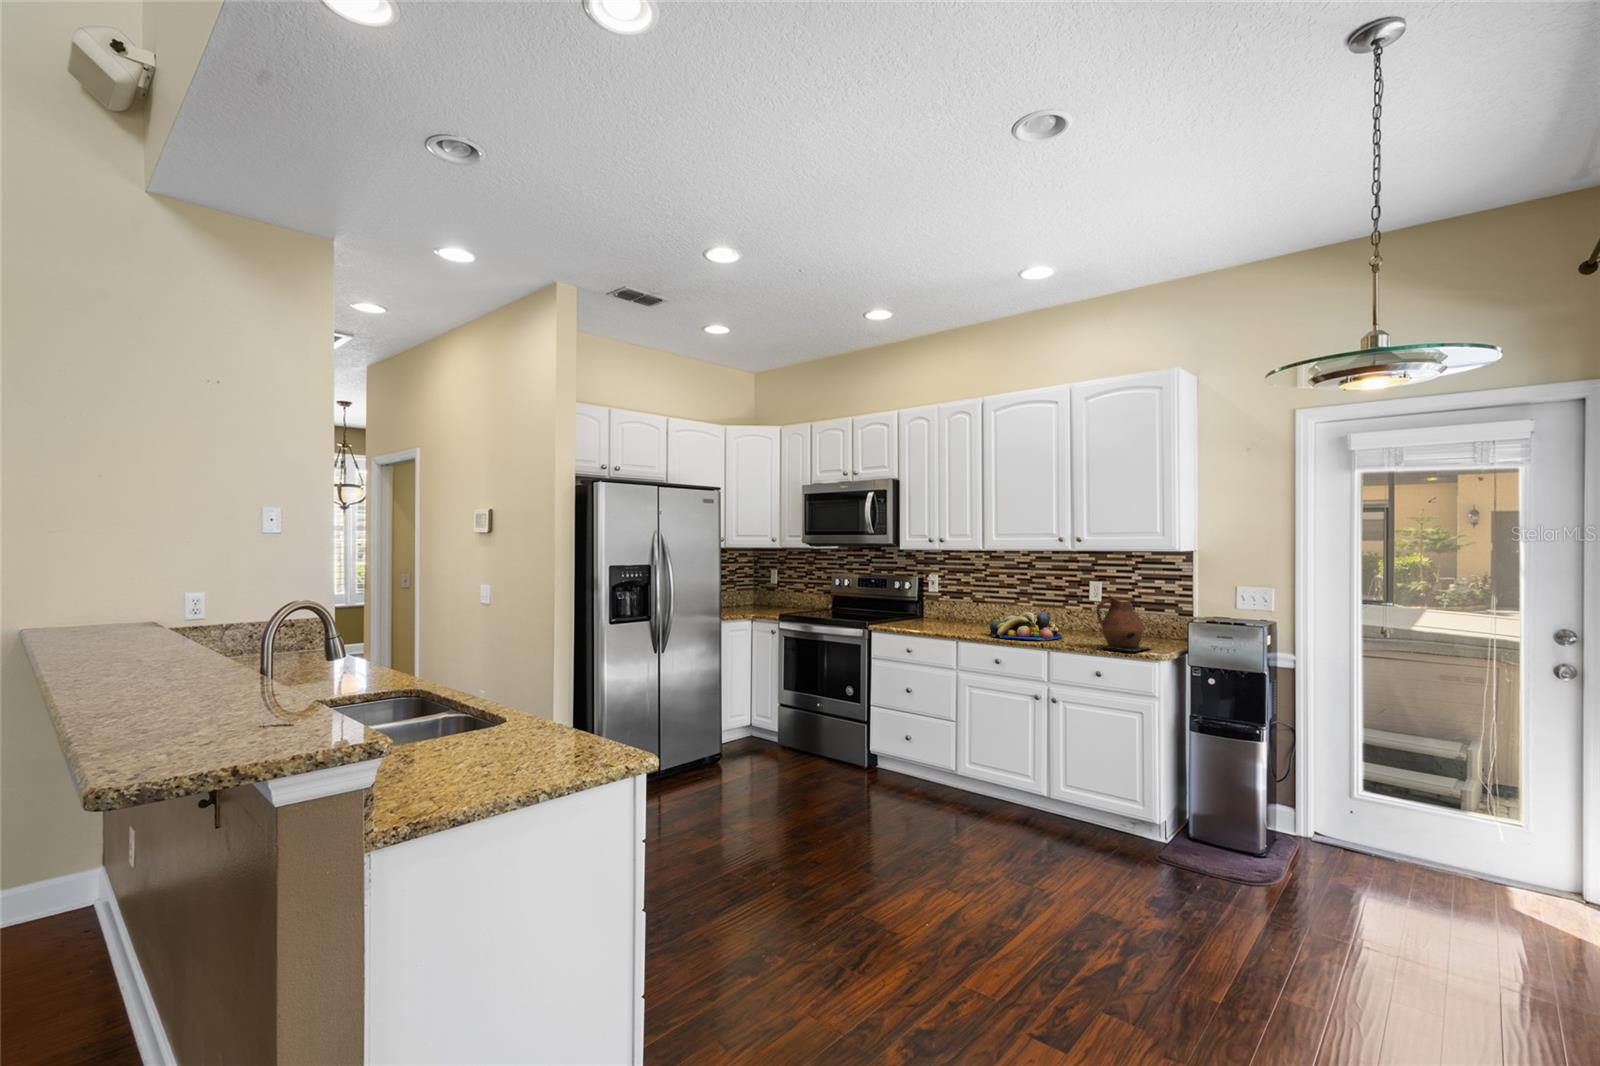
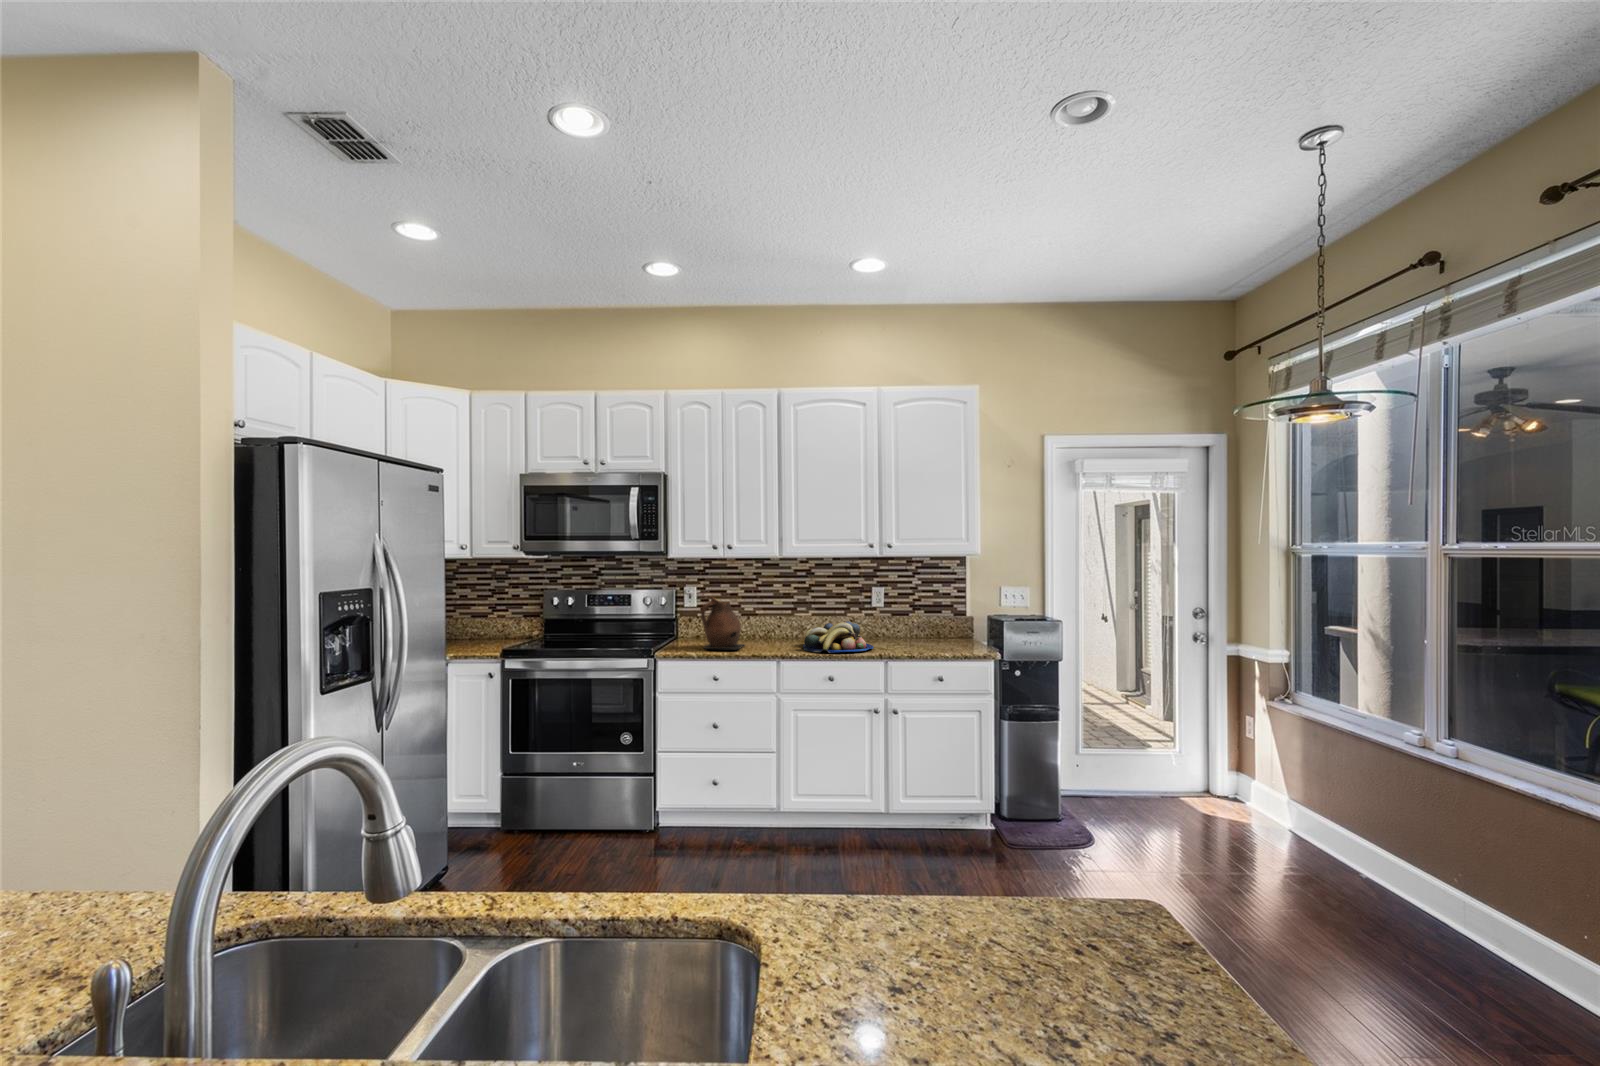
ceramic pitcher: present [1096,594,1149,651] -> present [701,597,744,649]

